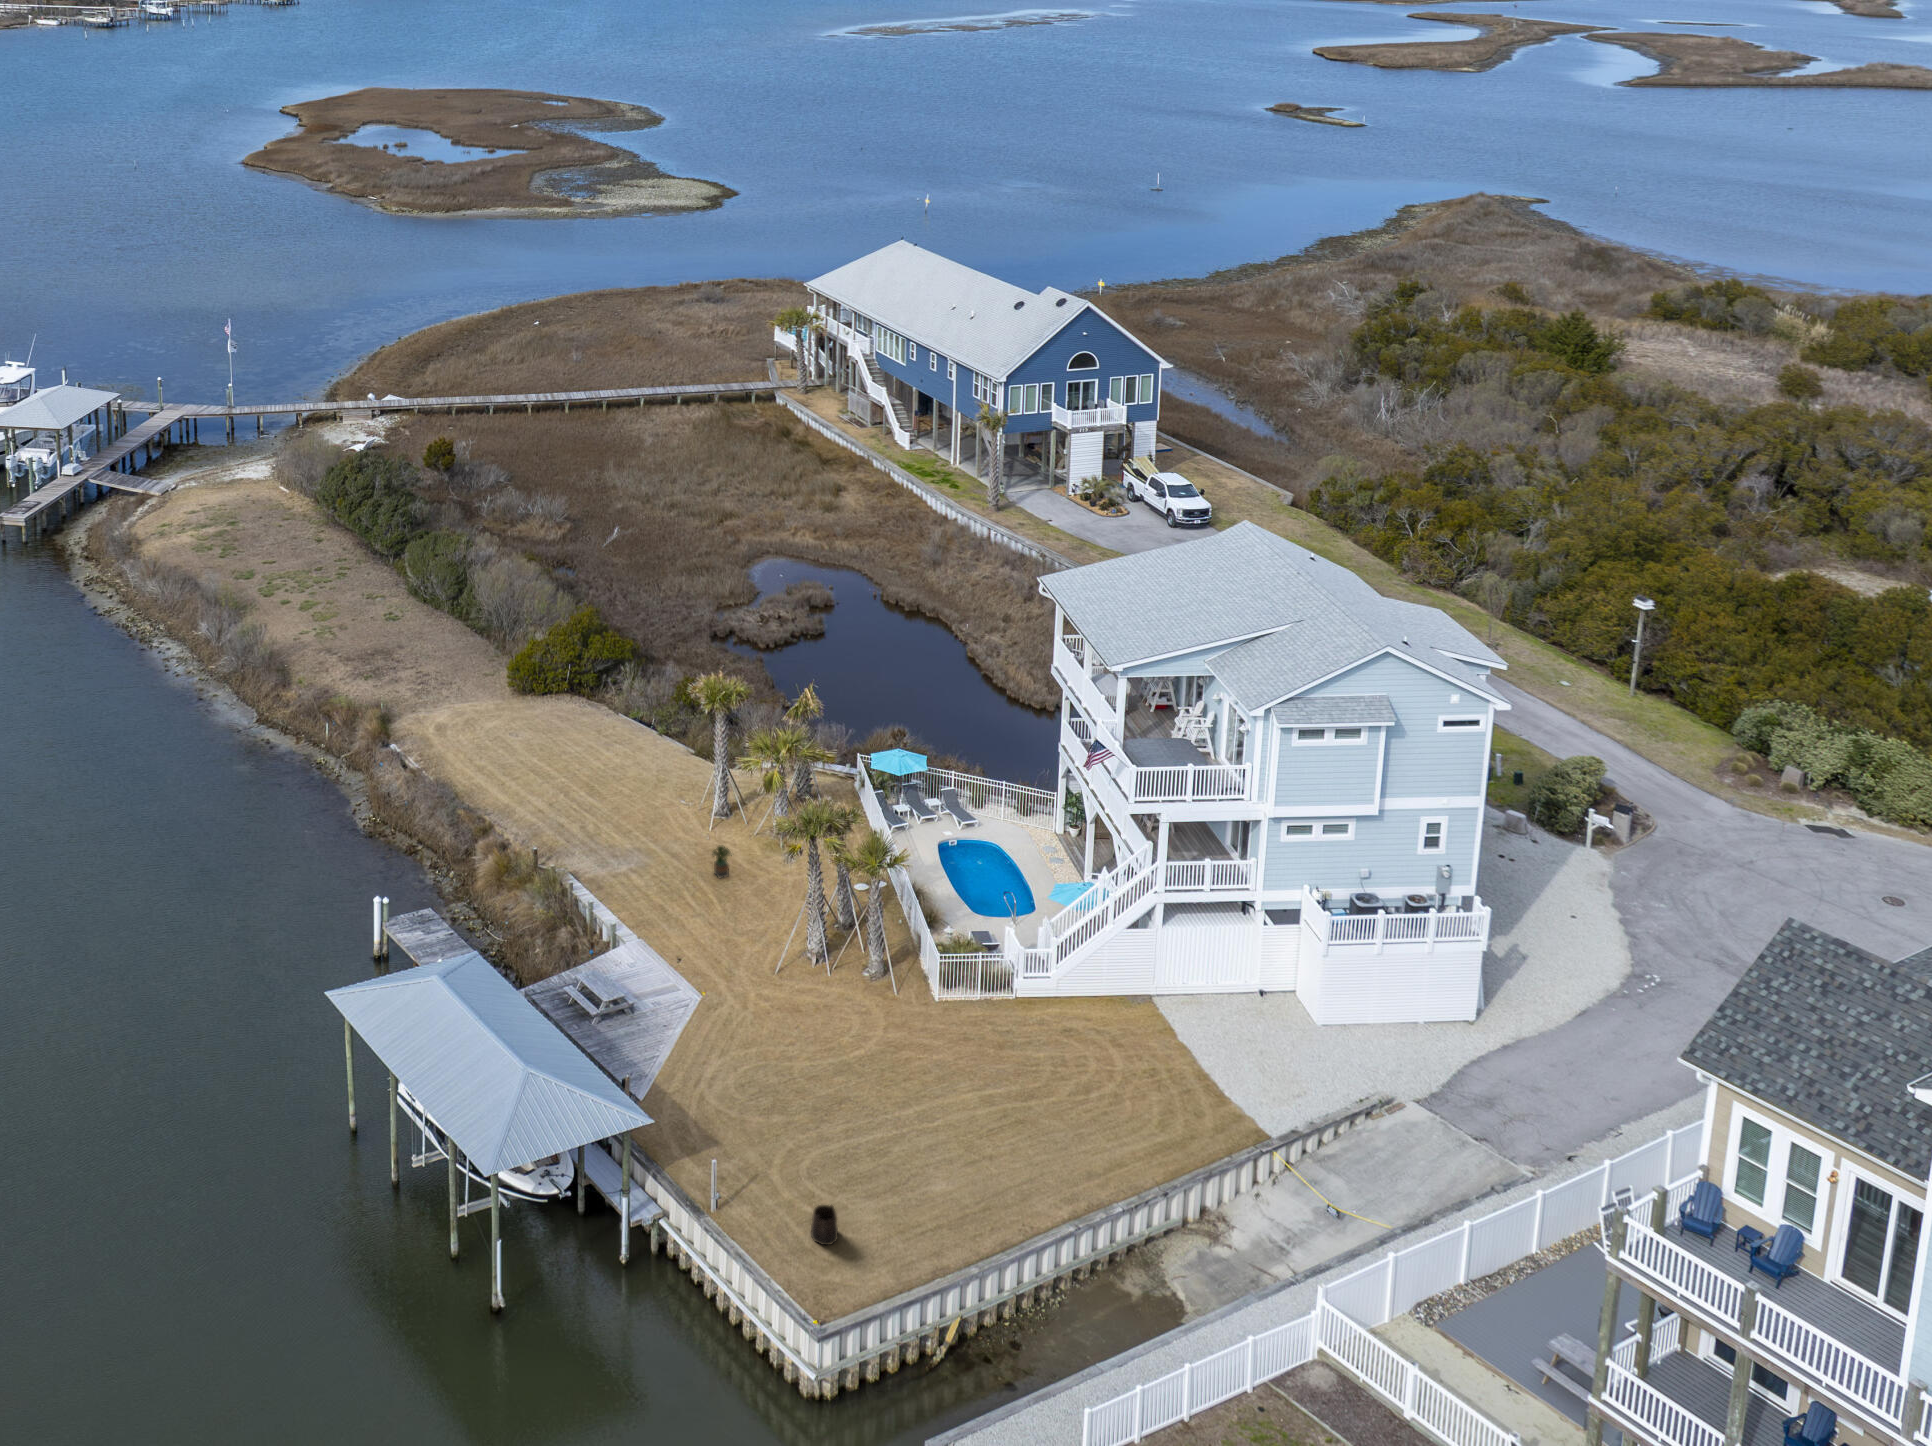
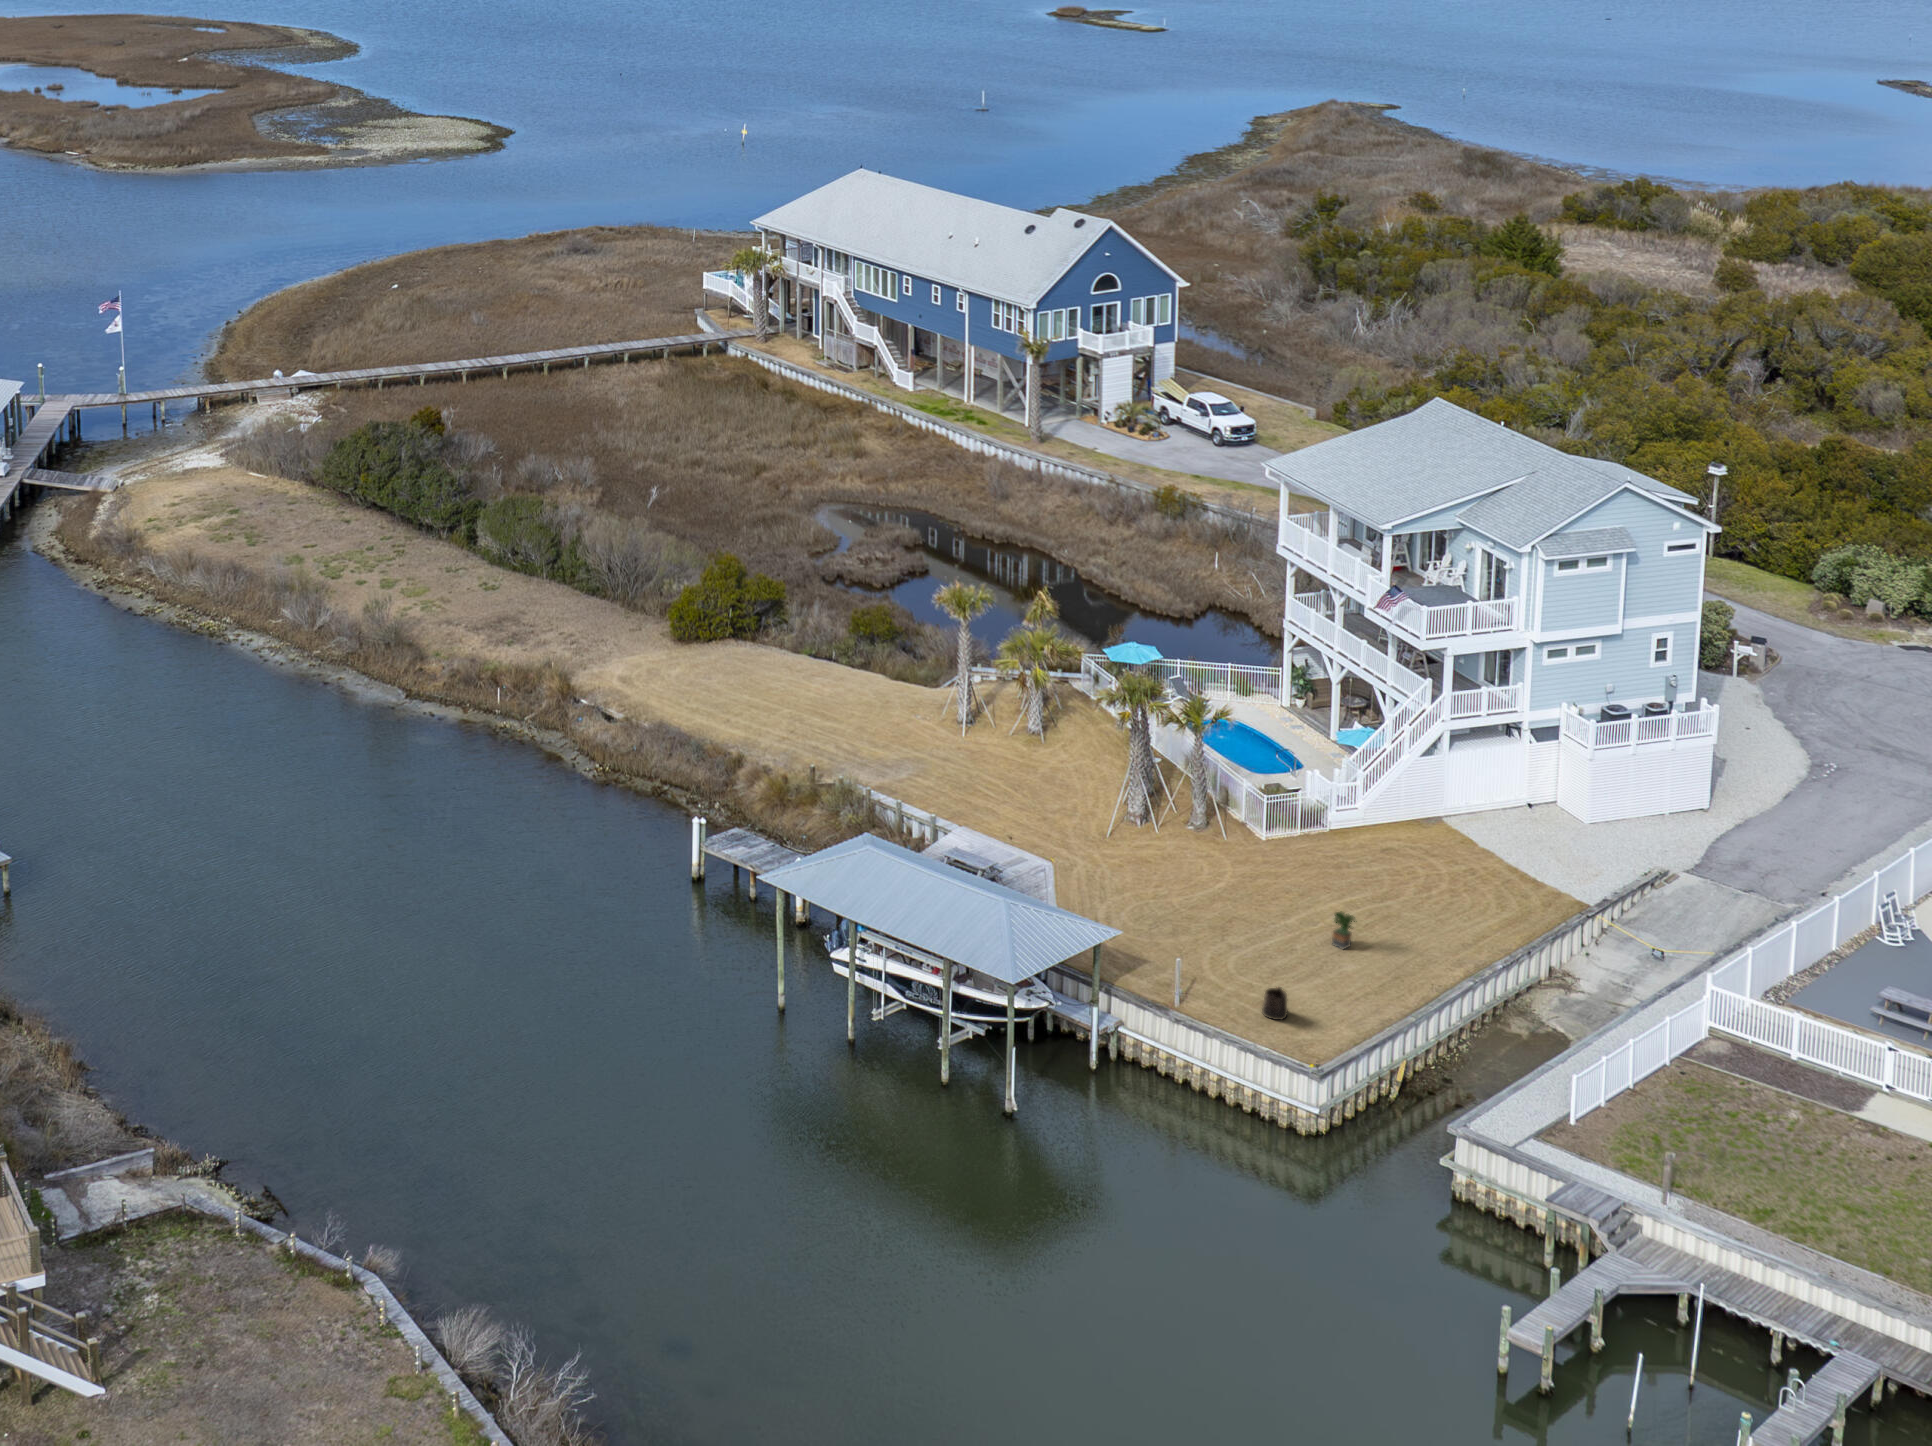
potted tree: present [712,845,732,878] -> present [1332,911,1357,949]

